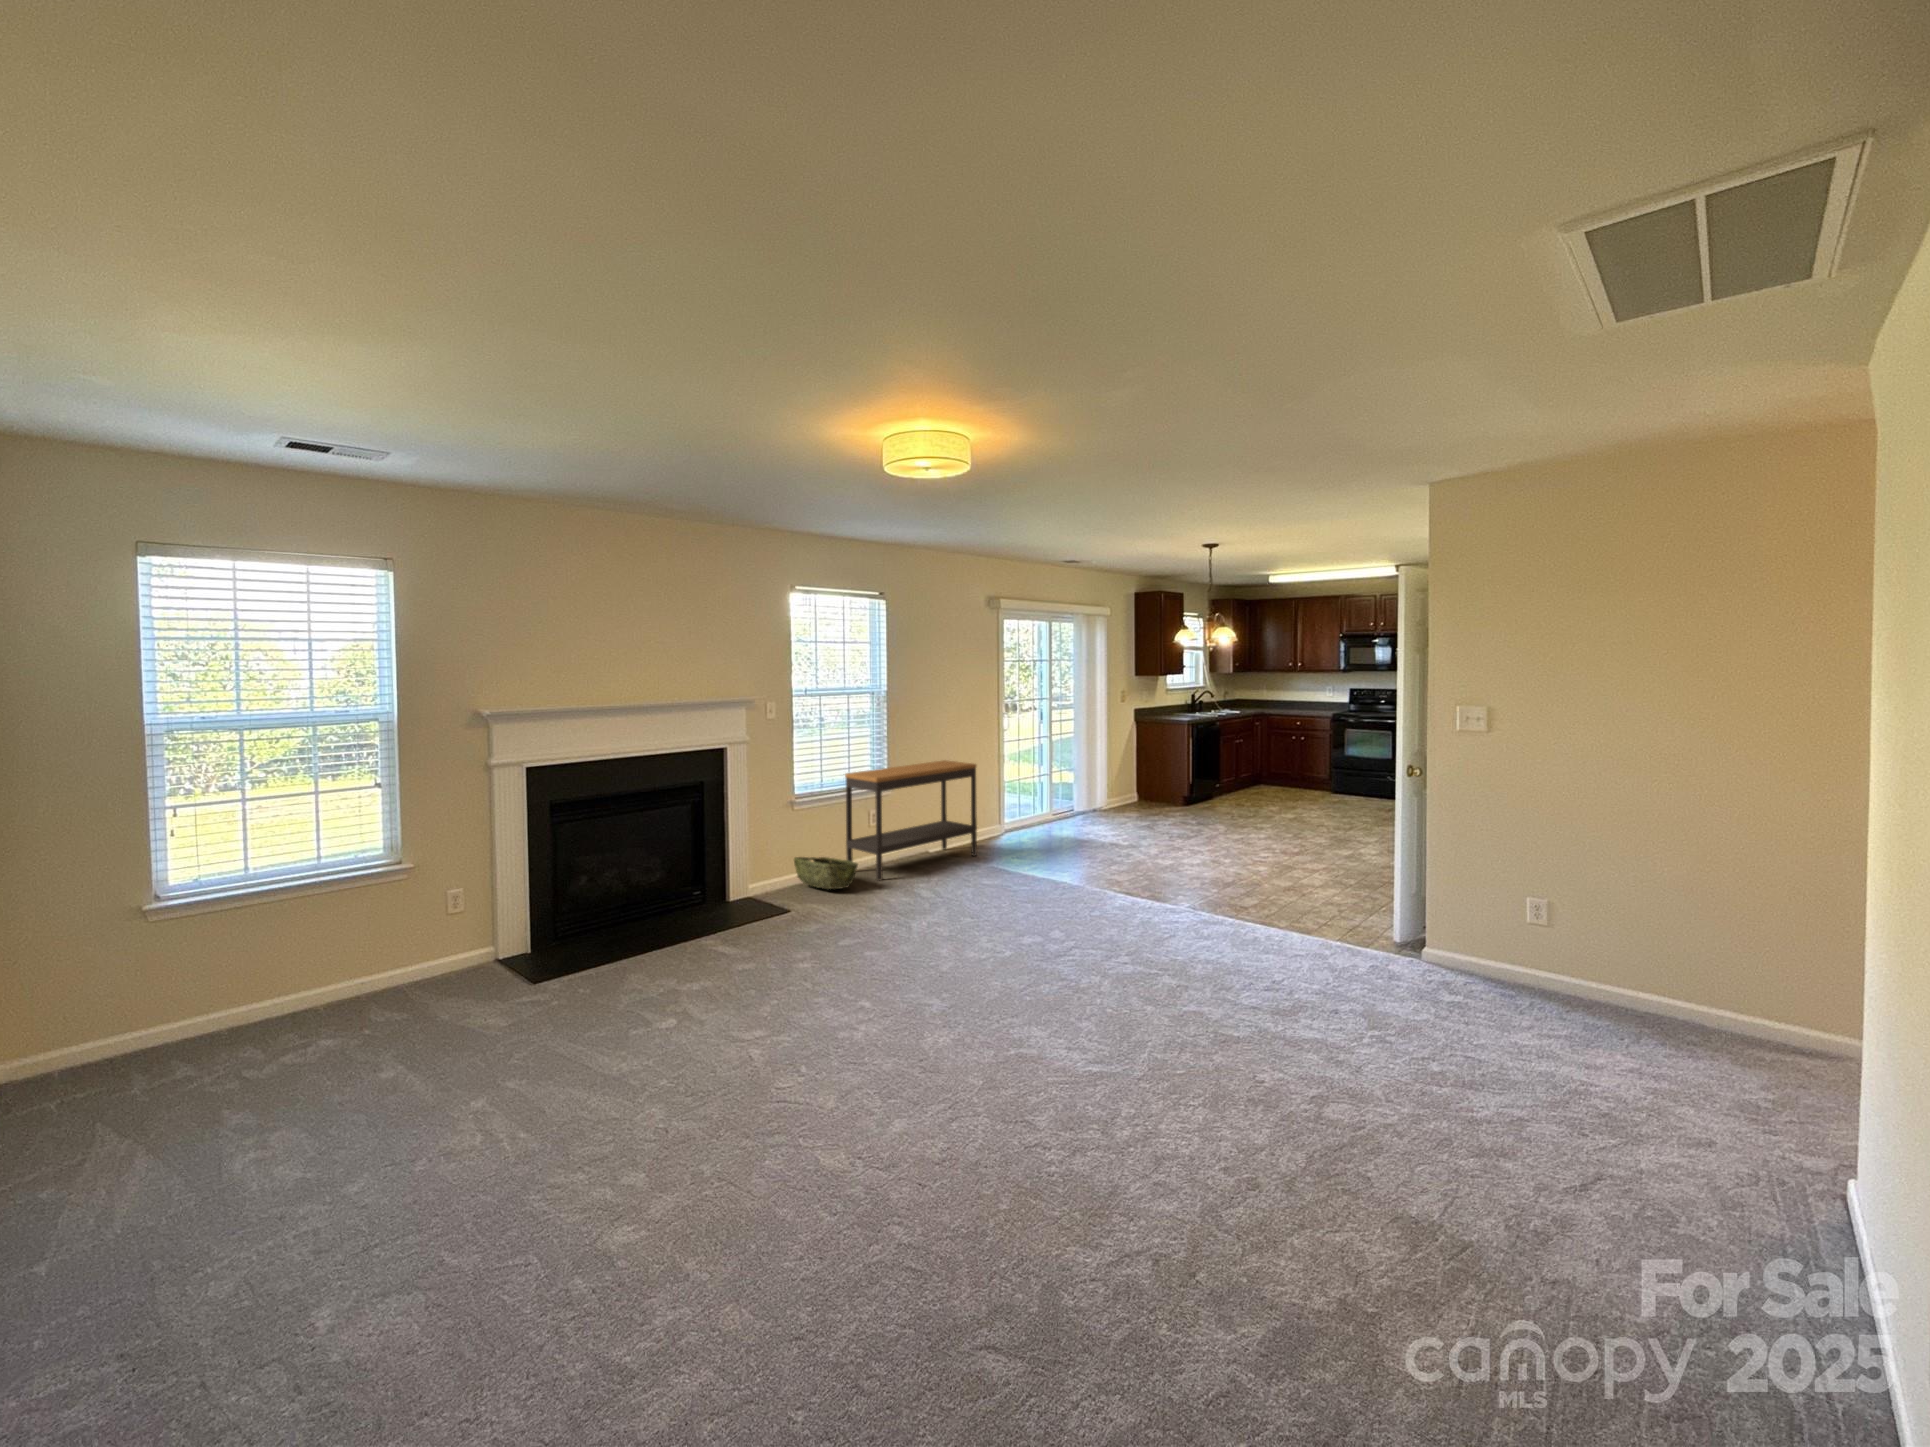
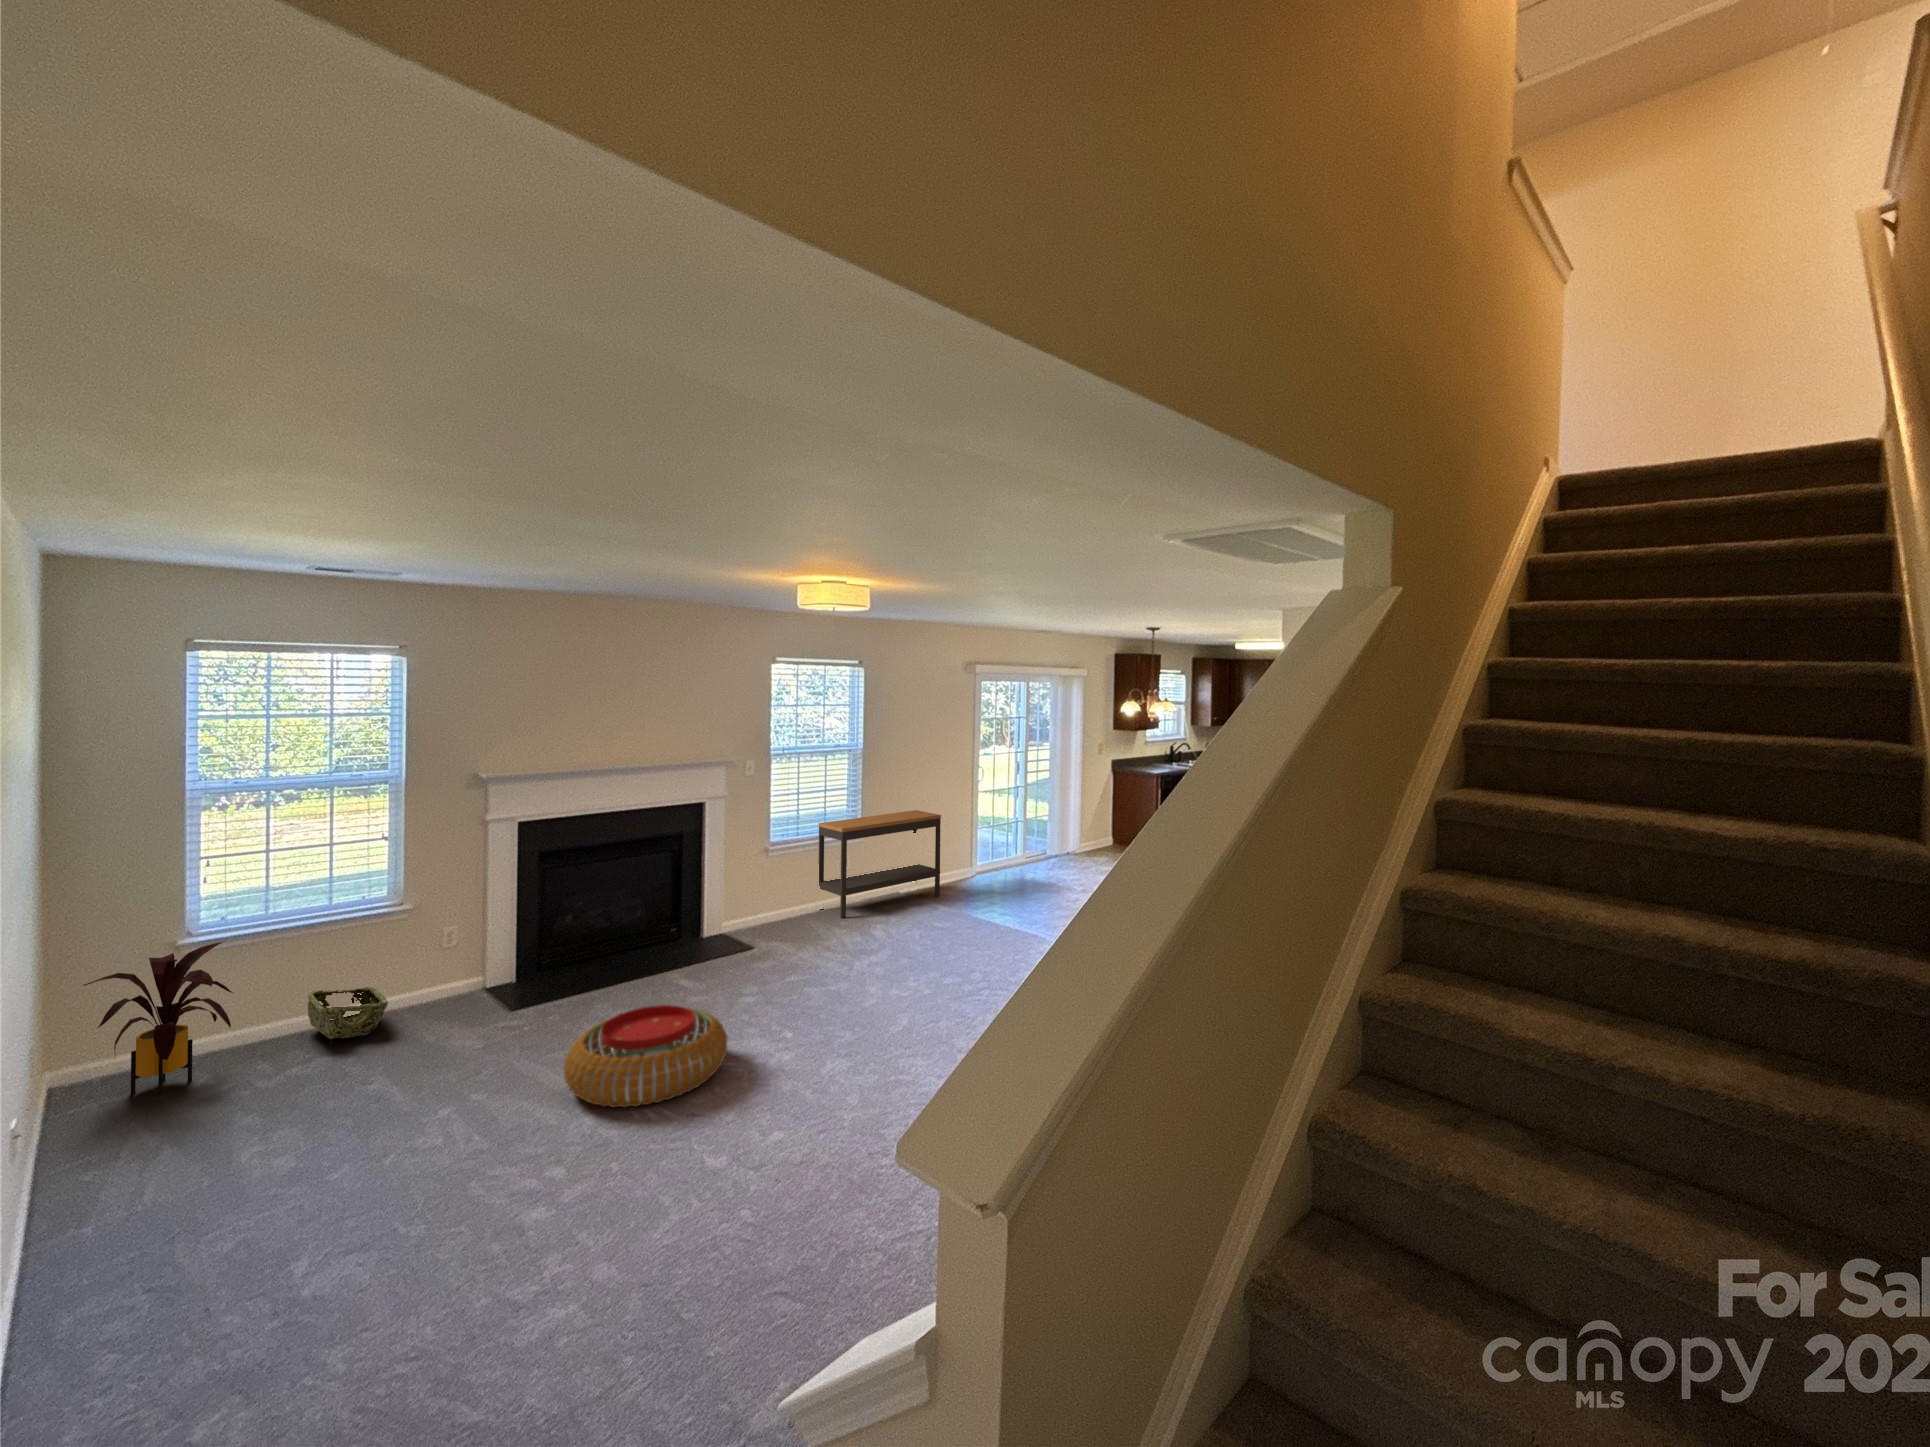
woven basket: present [794,857,858,889] -> present [308,987,388,1039]
house plant: none [34,907,218,1094] -> present [83,942,233,1095]
pouf: none [633,975,825,1101] -> present [564,1005,727,1107]

